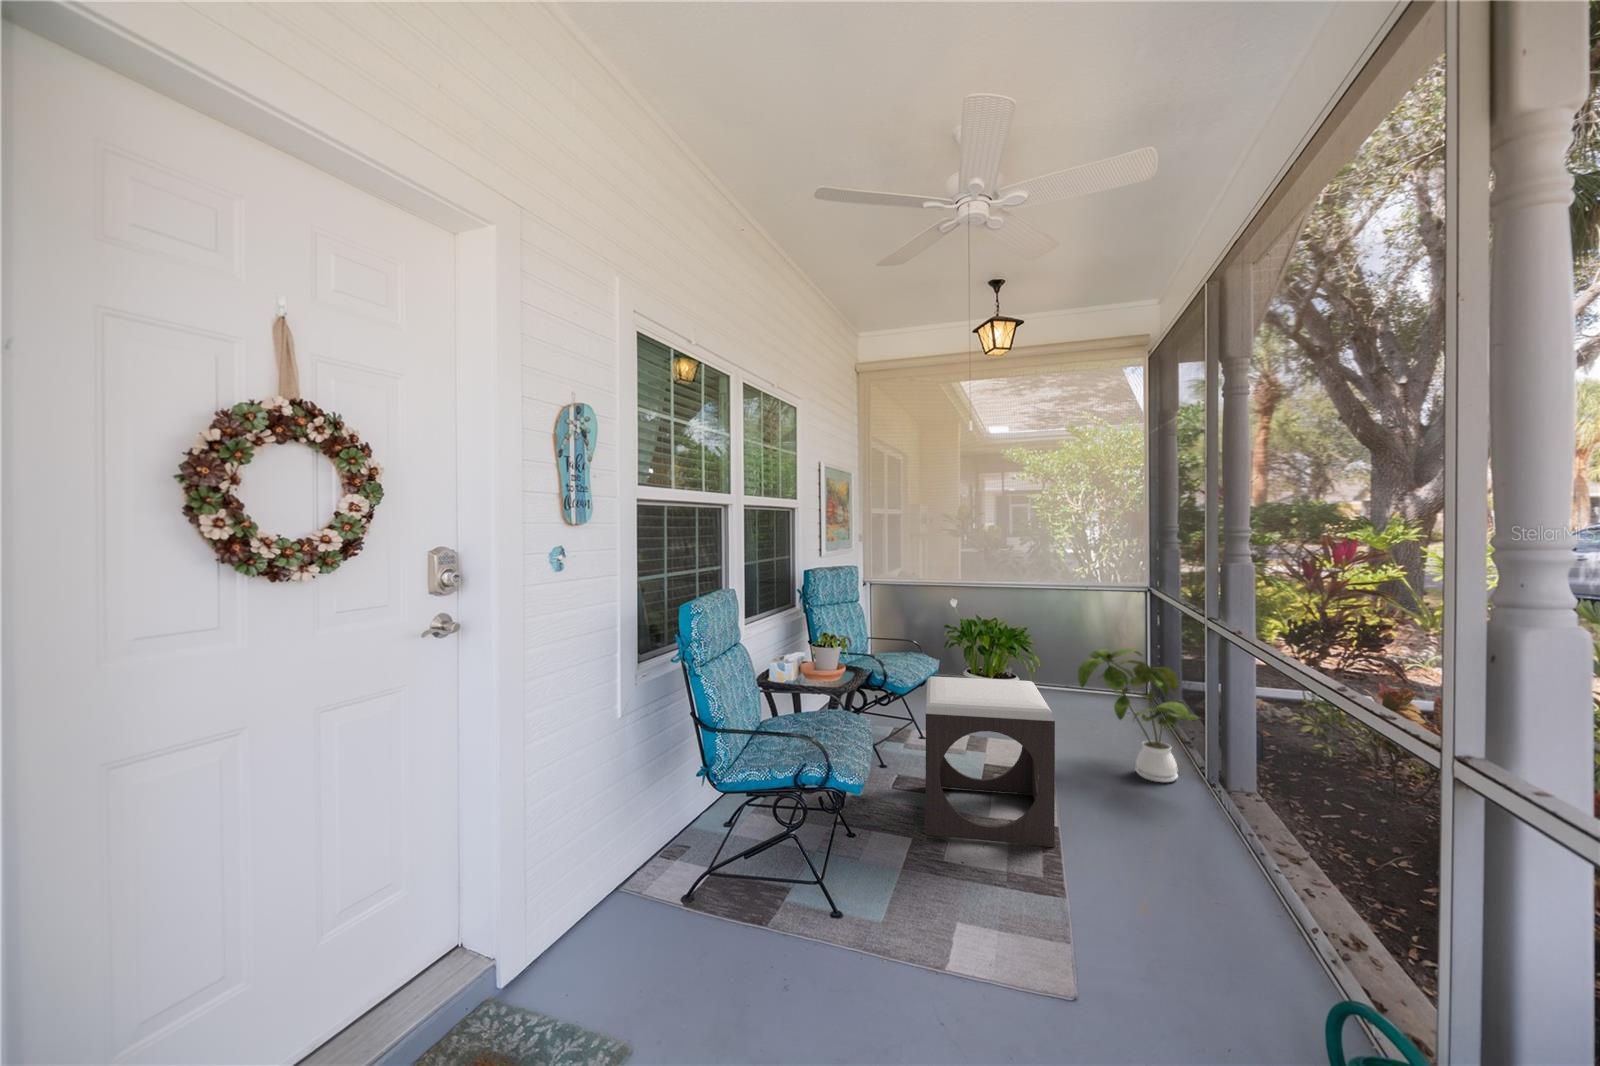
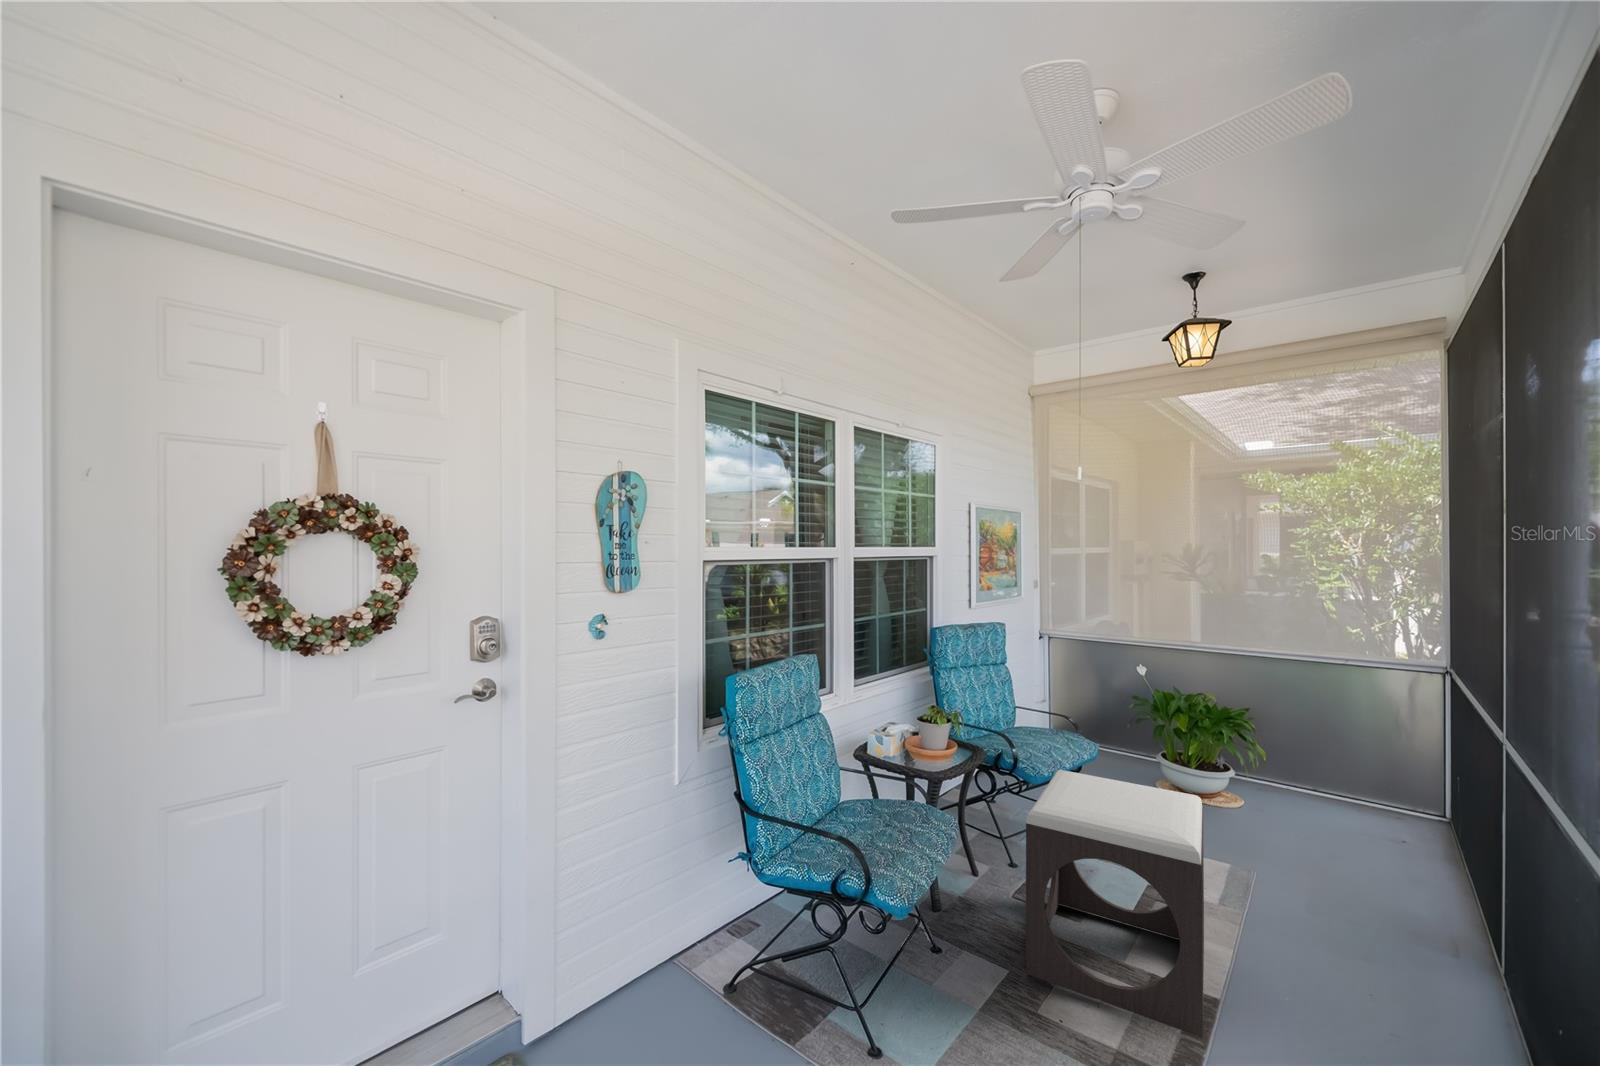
house plant: present [1078,648,1200,782] -> none [1283,759,1497,971]

